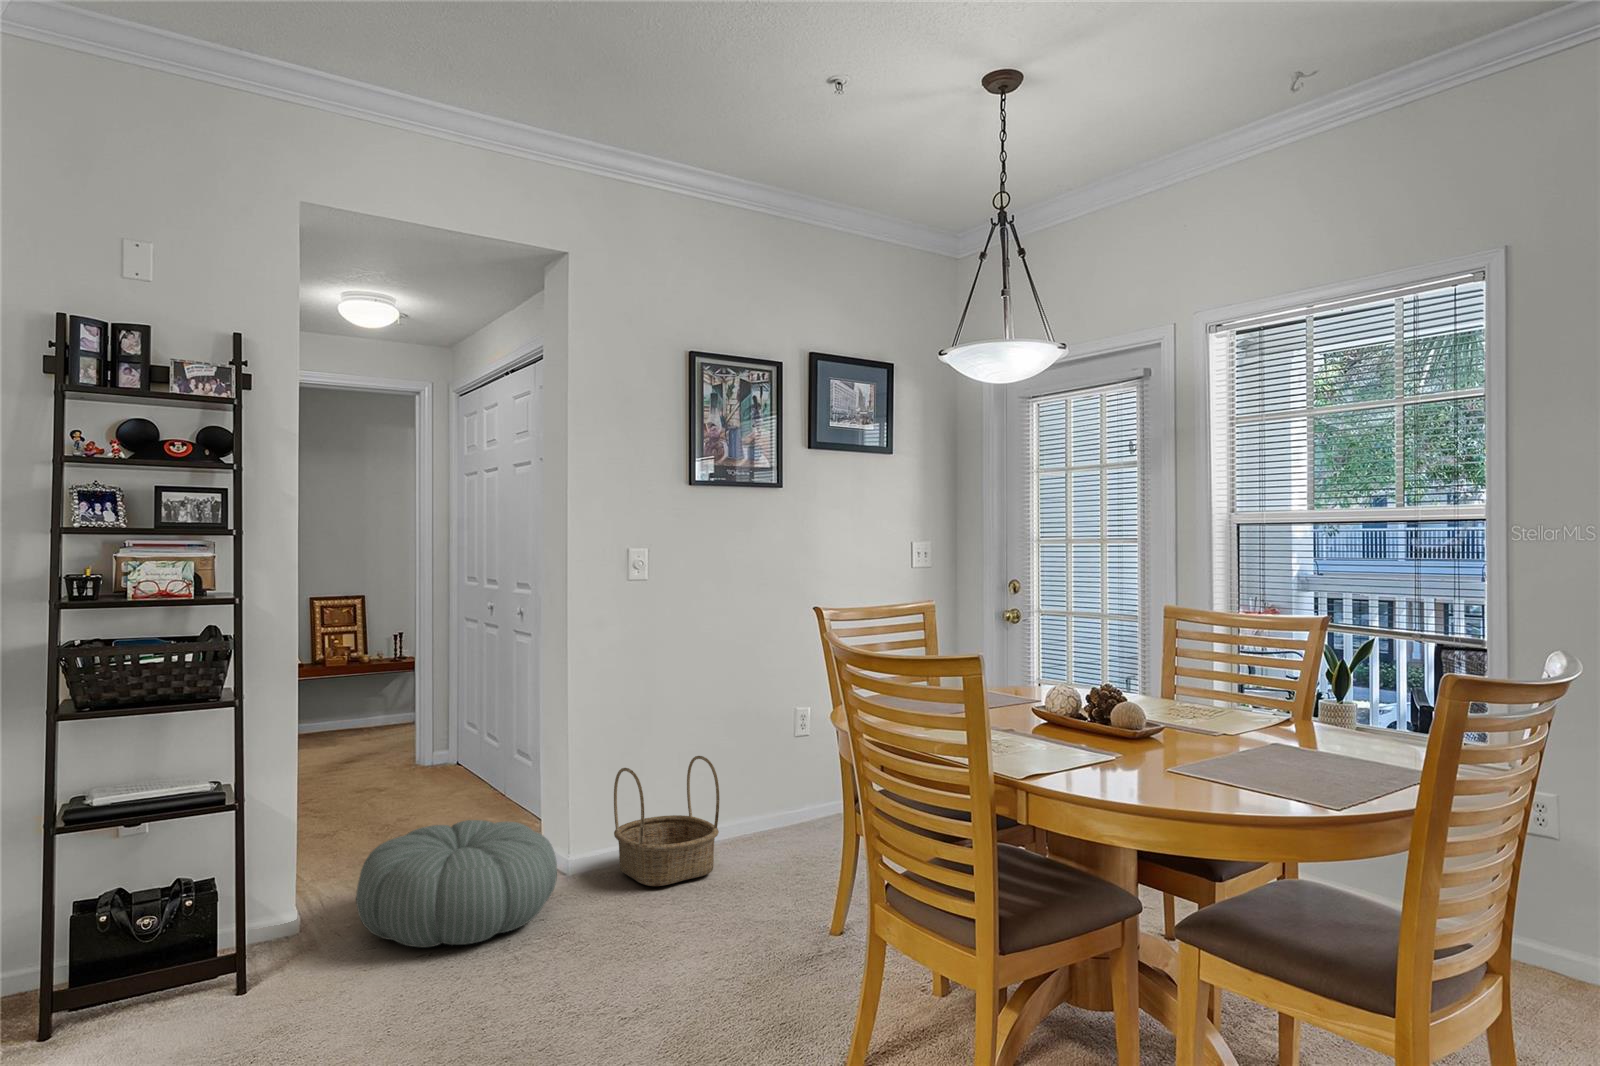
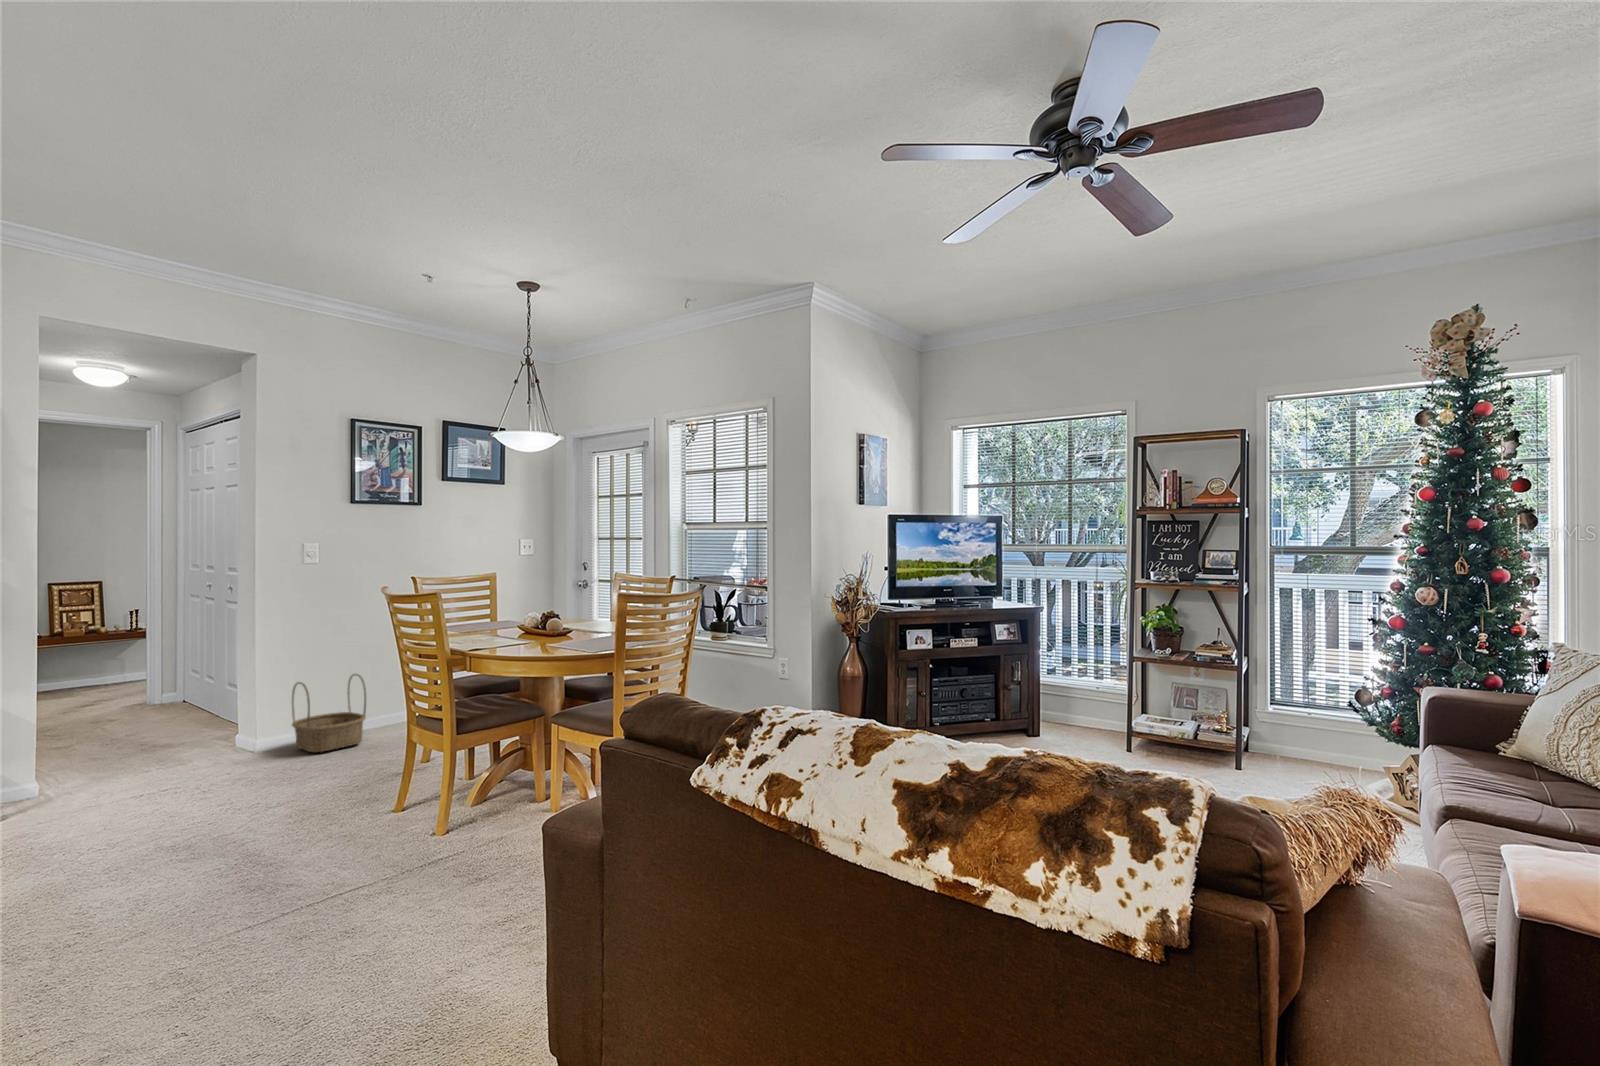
pouf: present [356,820,557,947] -> none [93,719,245,792]

